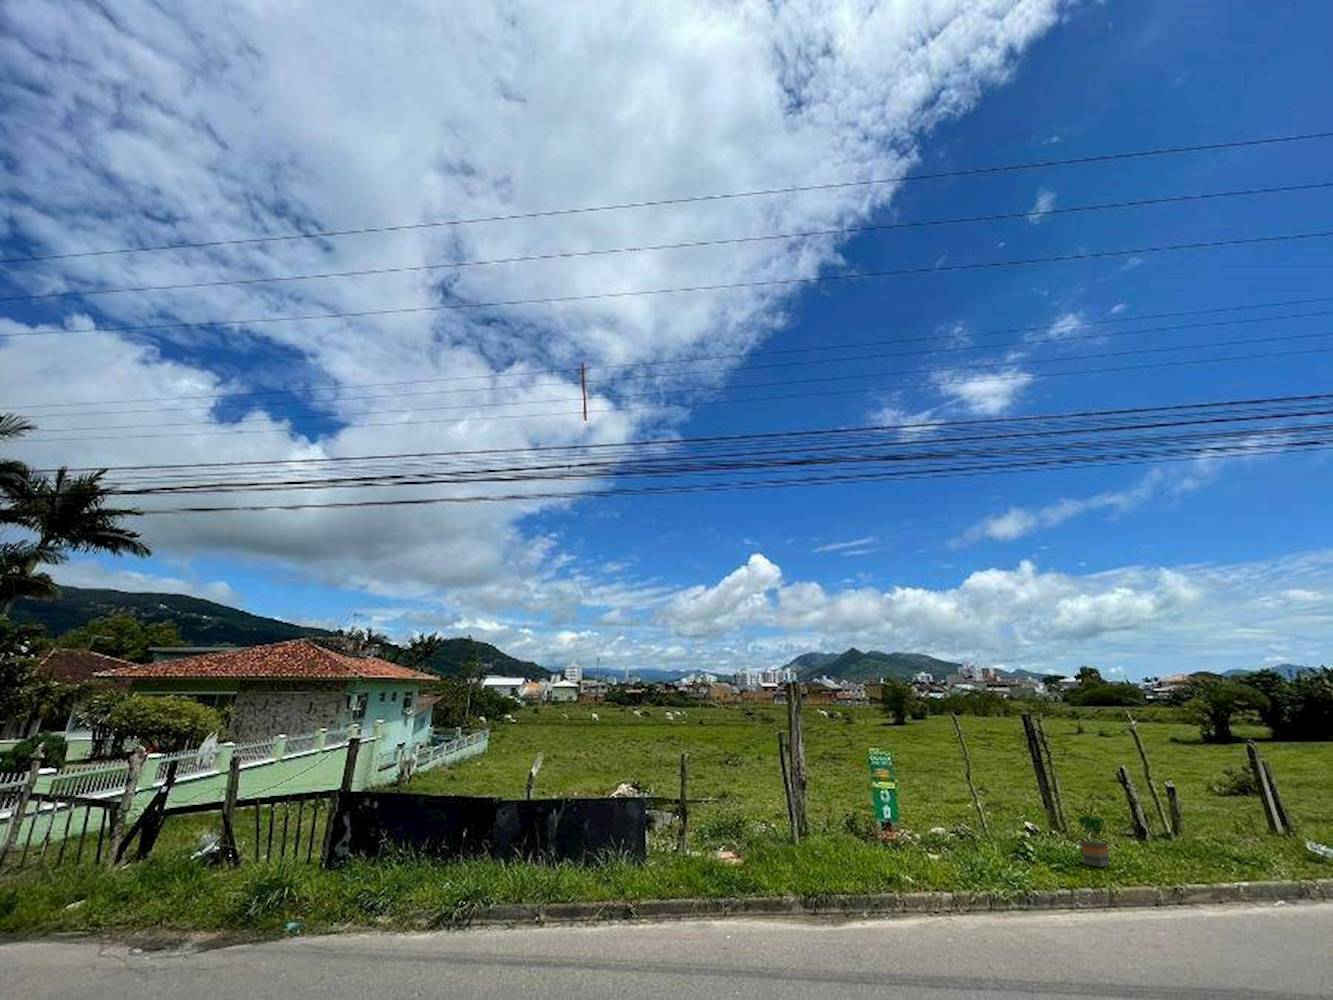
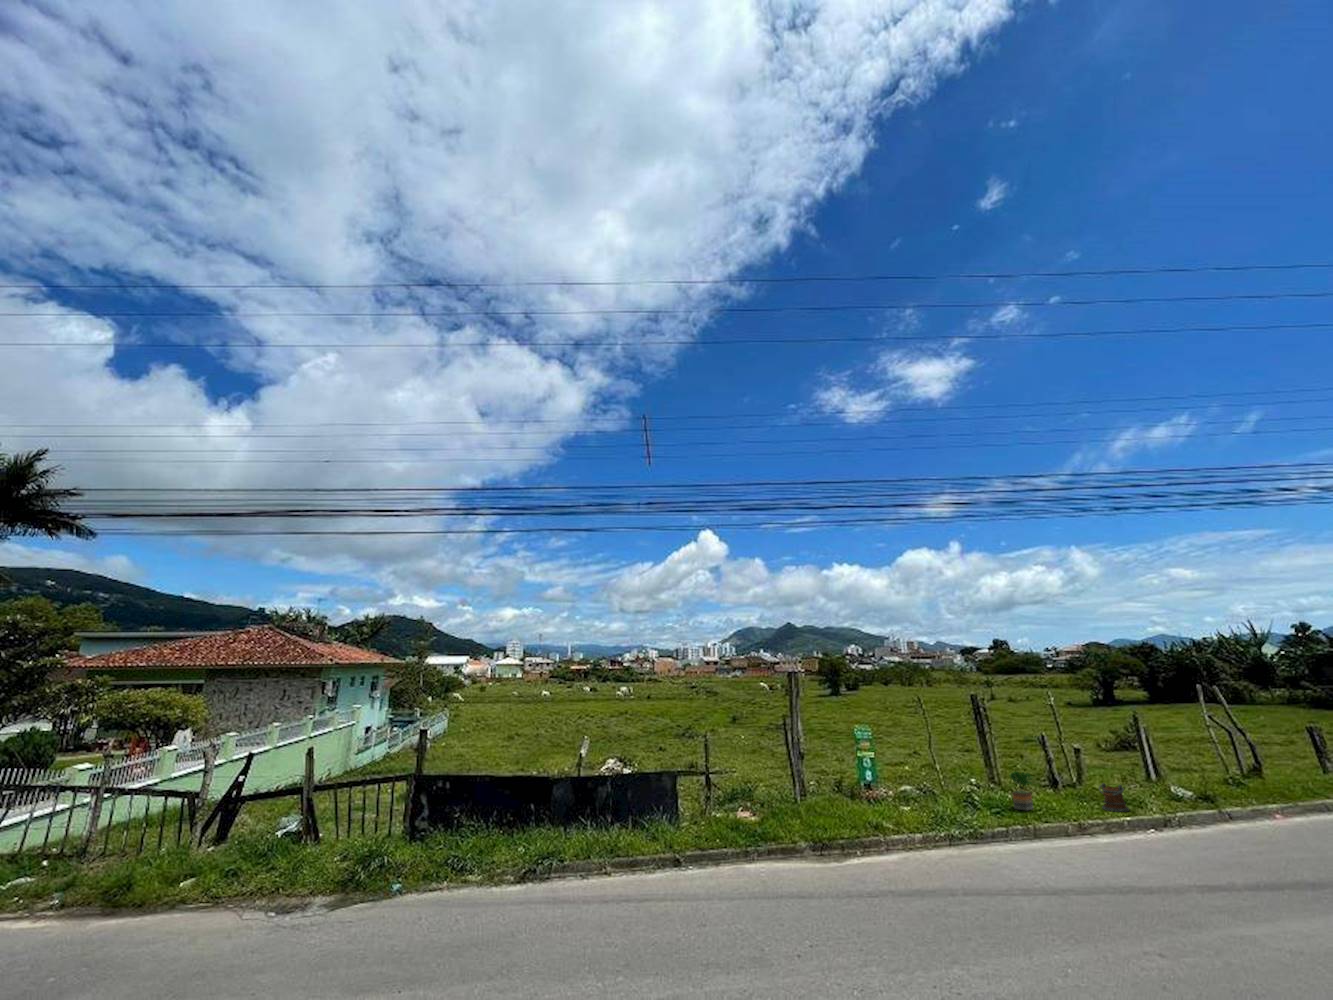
bucket: none [1200,835,1244,875] -> present [1099,783,1129,812]

